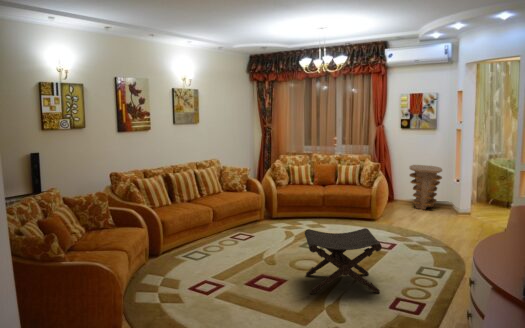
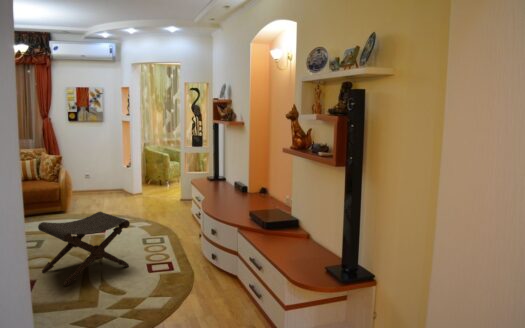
side table: present [409,165,442,209] -> none [82,155,115,196]

